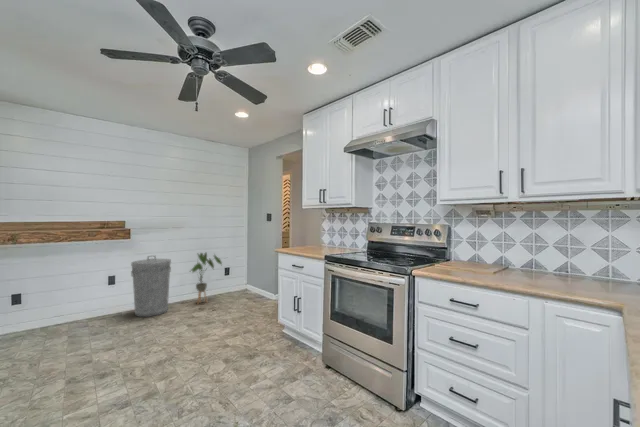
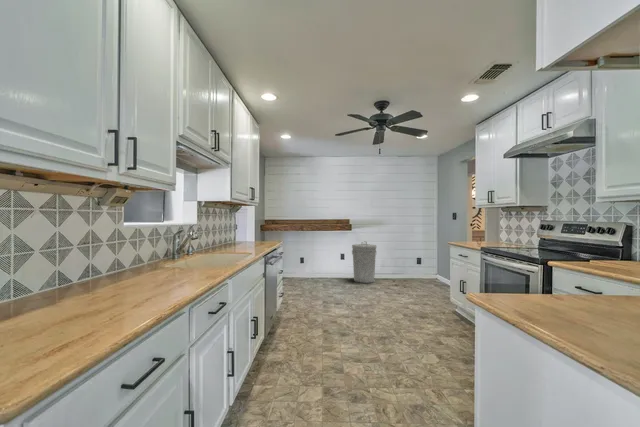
house plant: present [192,253,222,302] -> none [390,243,414,282]

